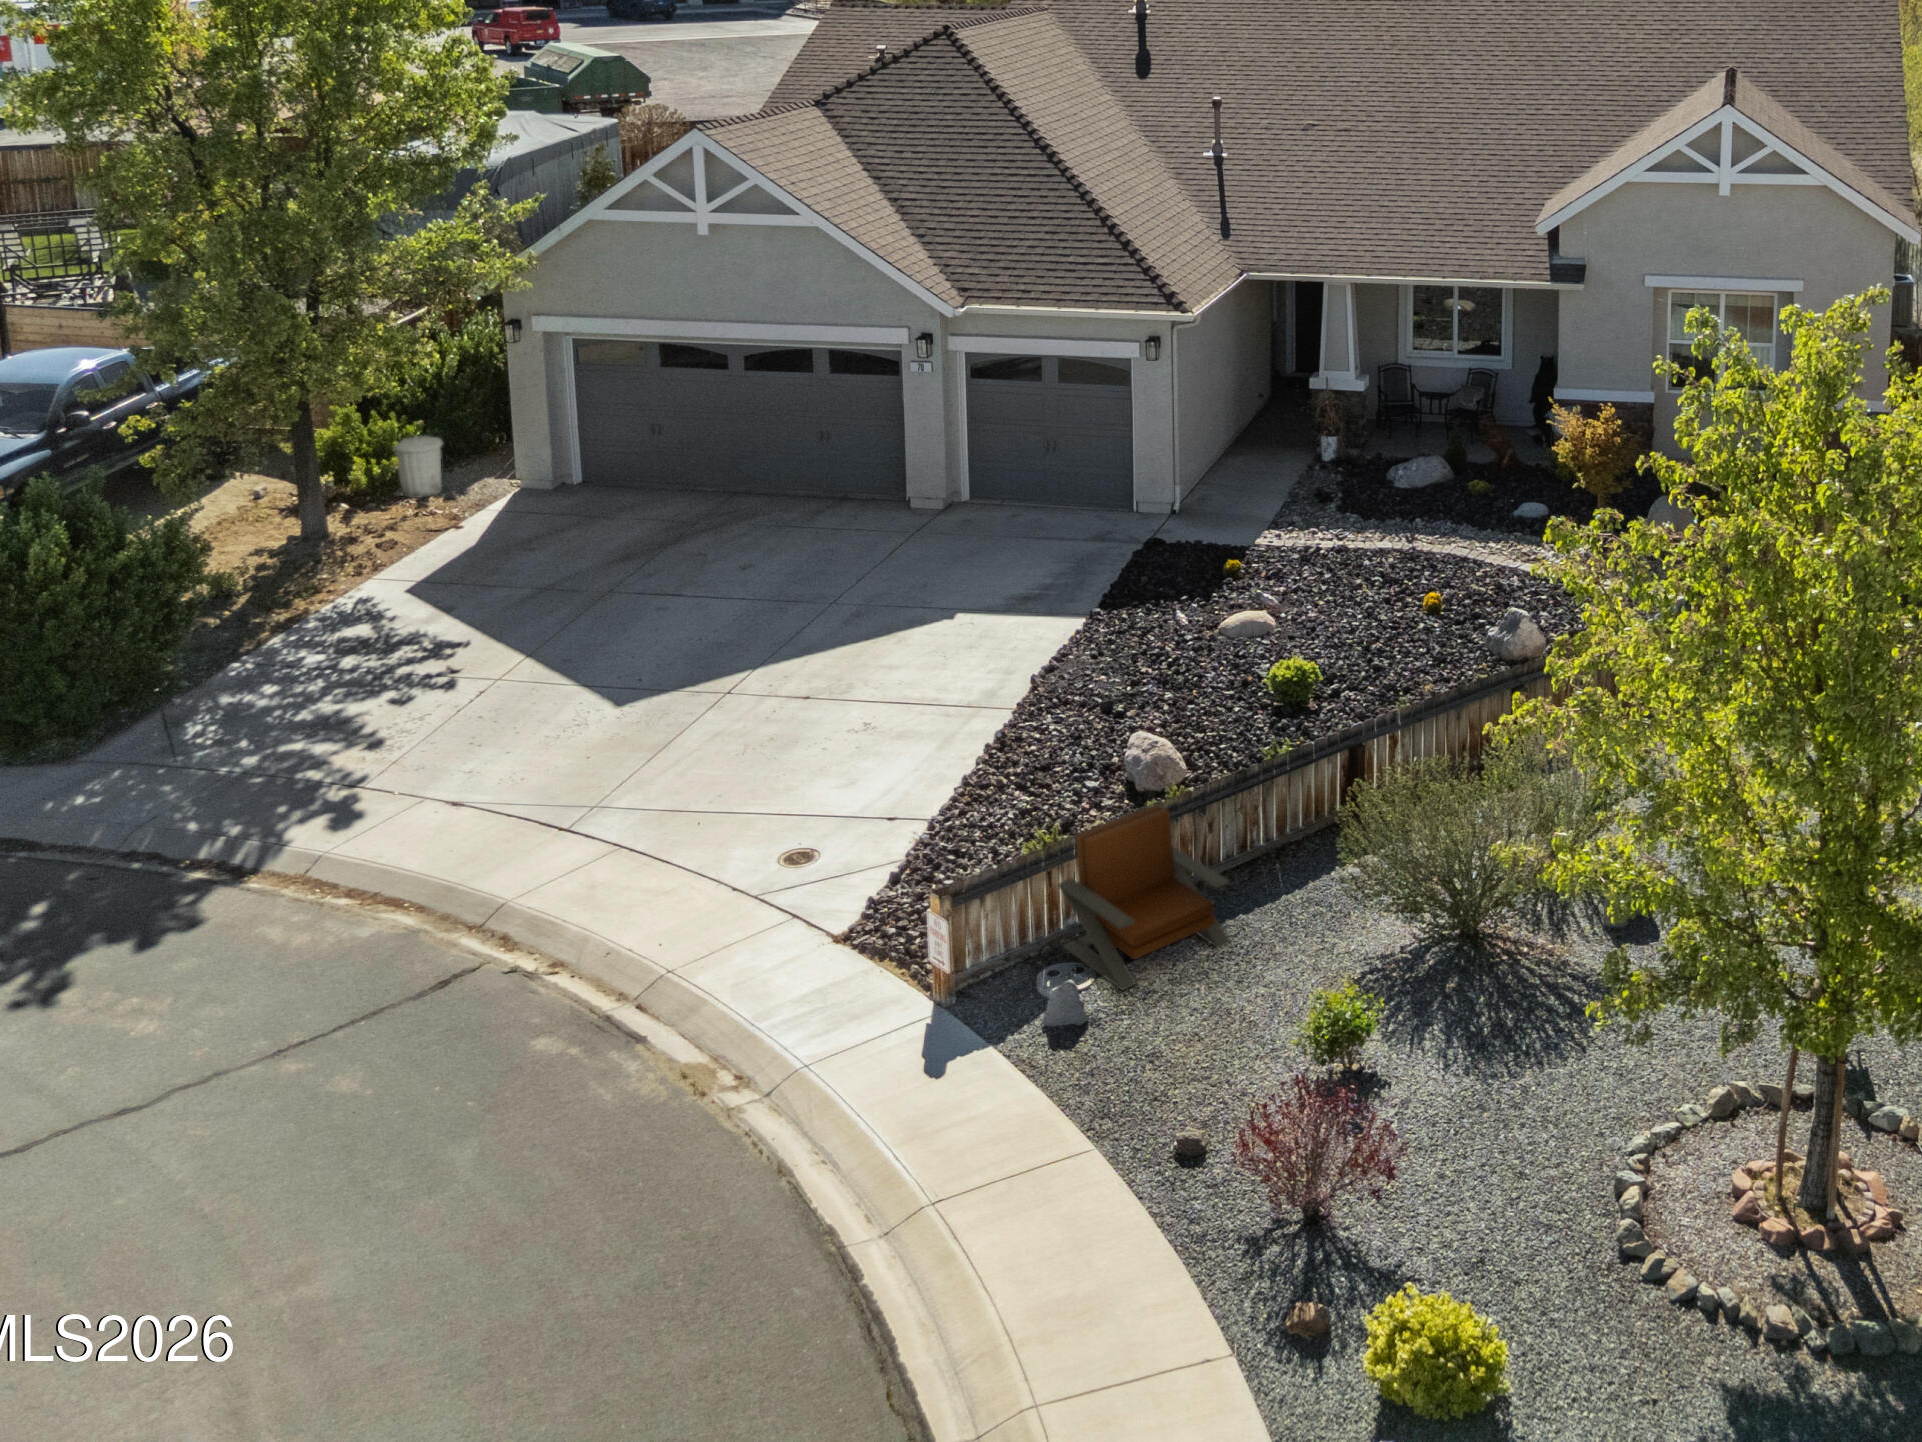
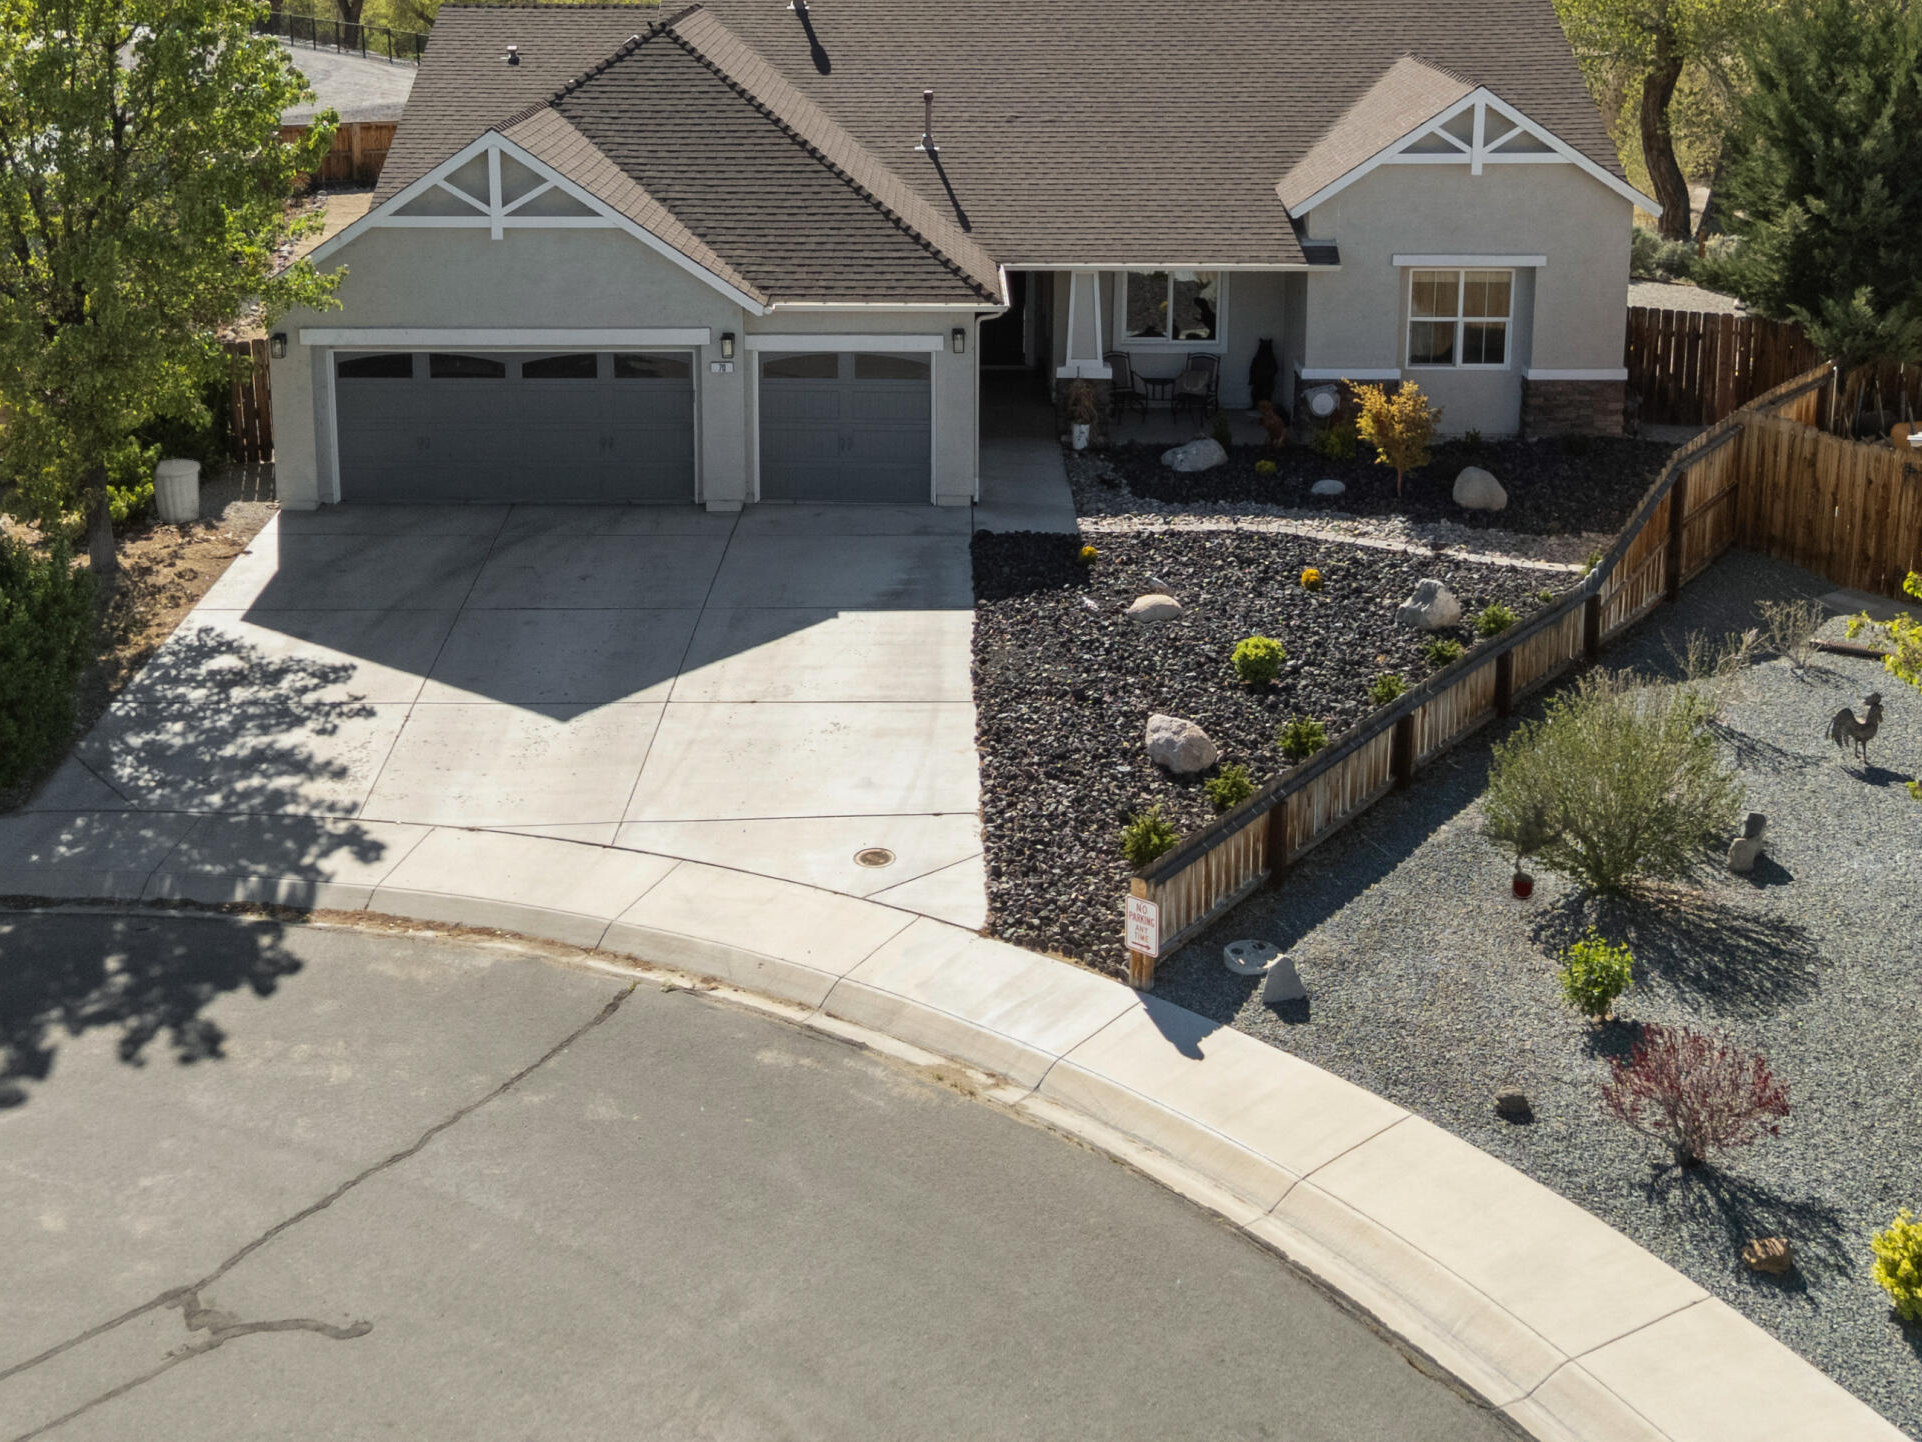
lounge chair: present [1058,805,1231,990] -> none [1214,776,1375,959]
potted tree: none [1350,841,1429,948] -> present [1481,795,1574,899]

